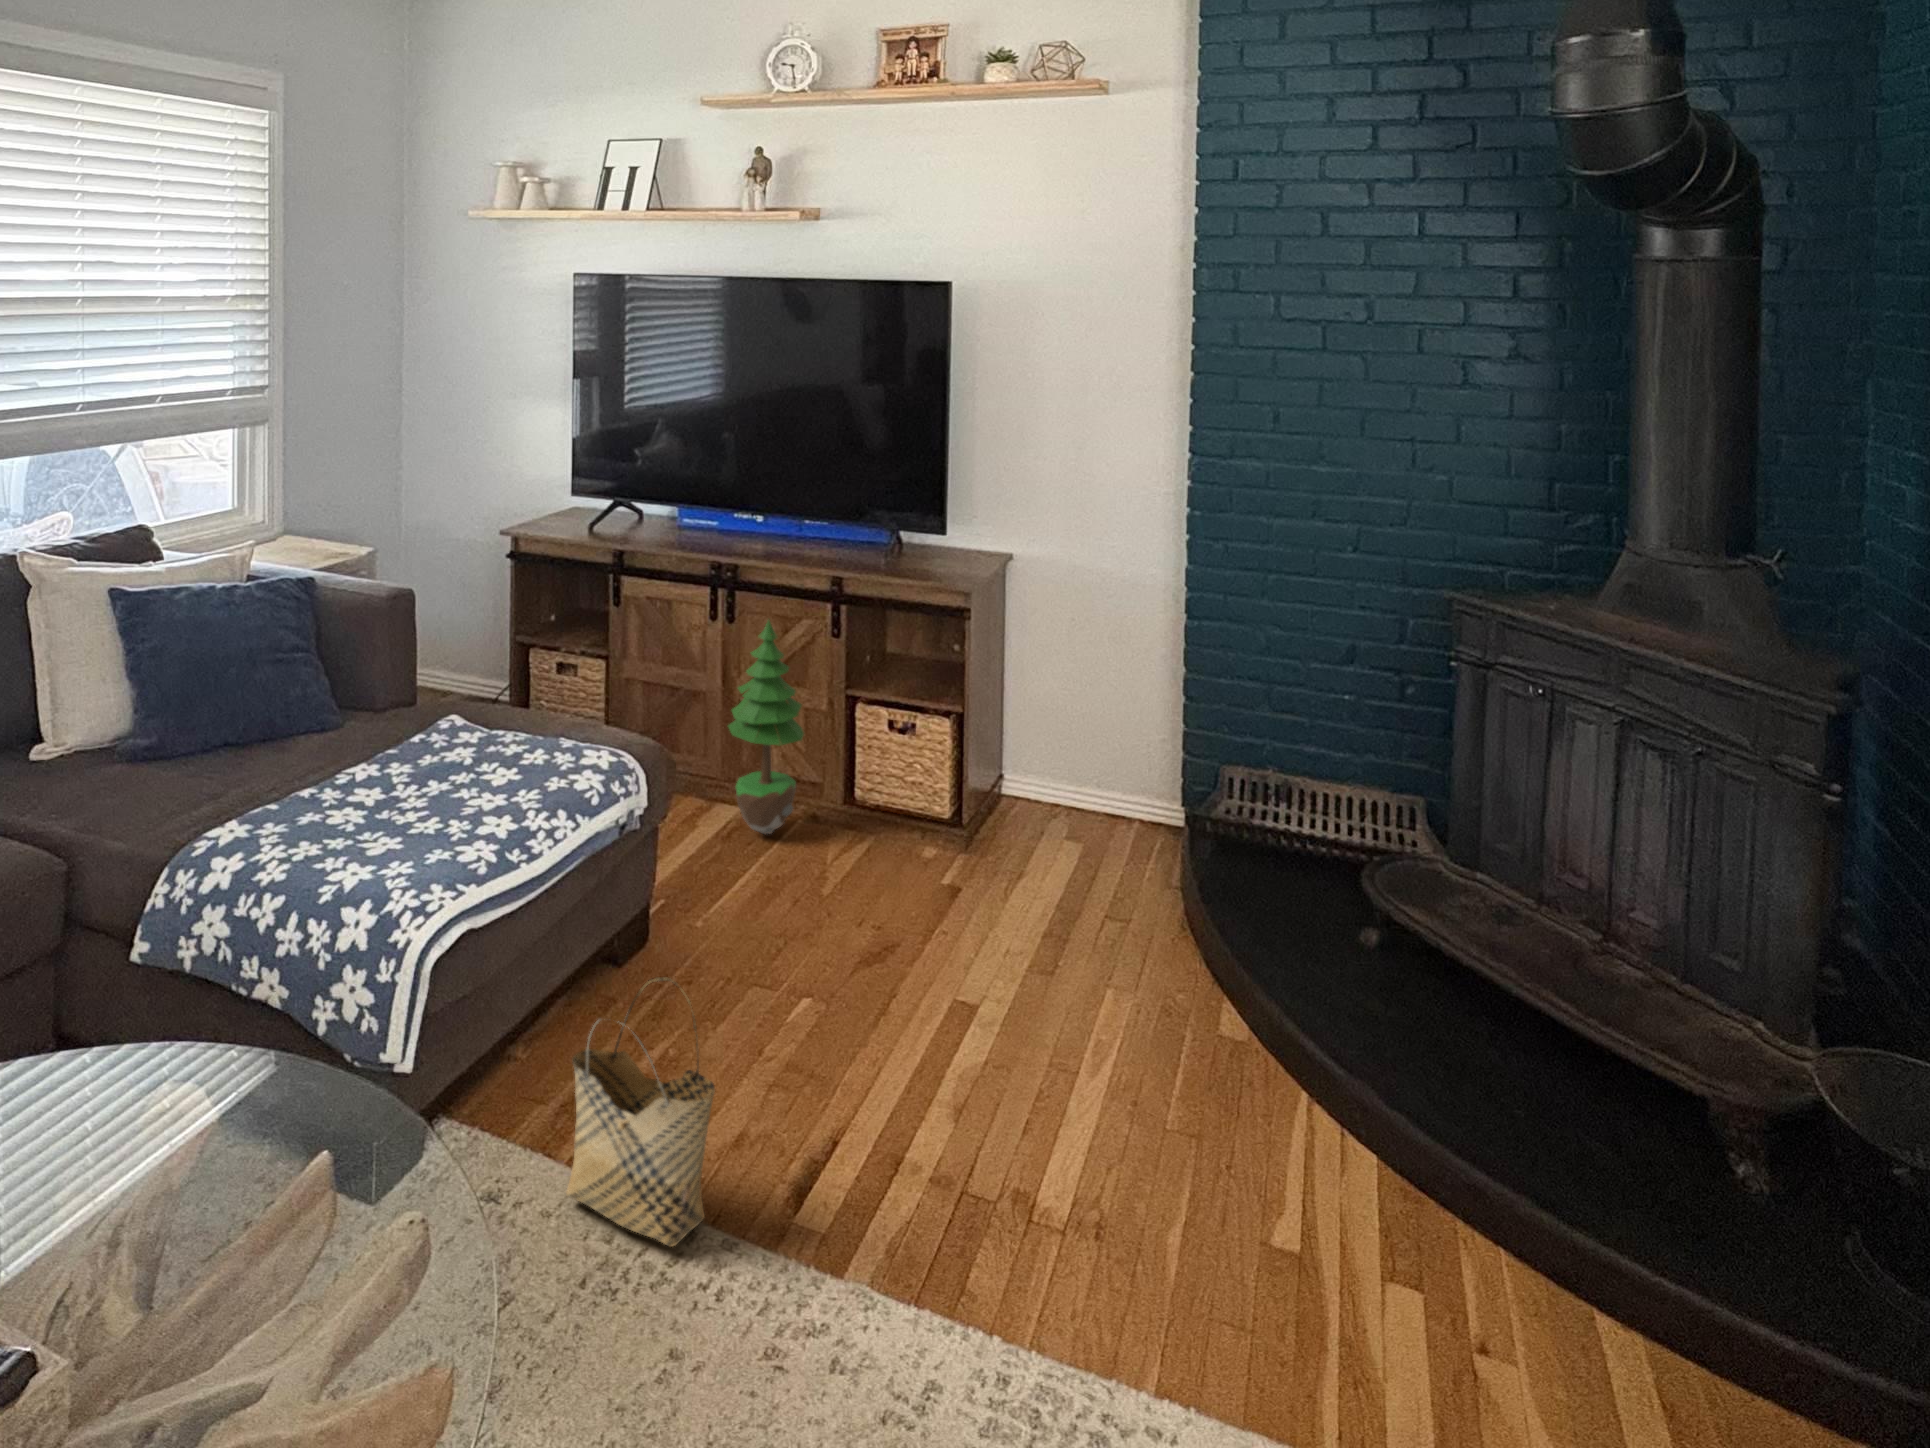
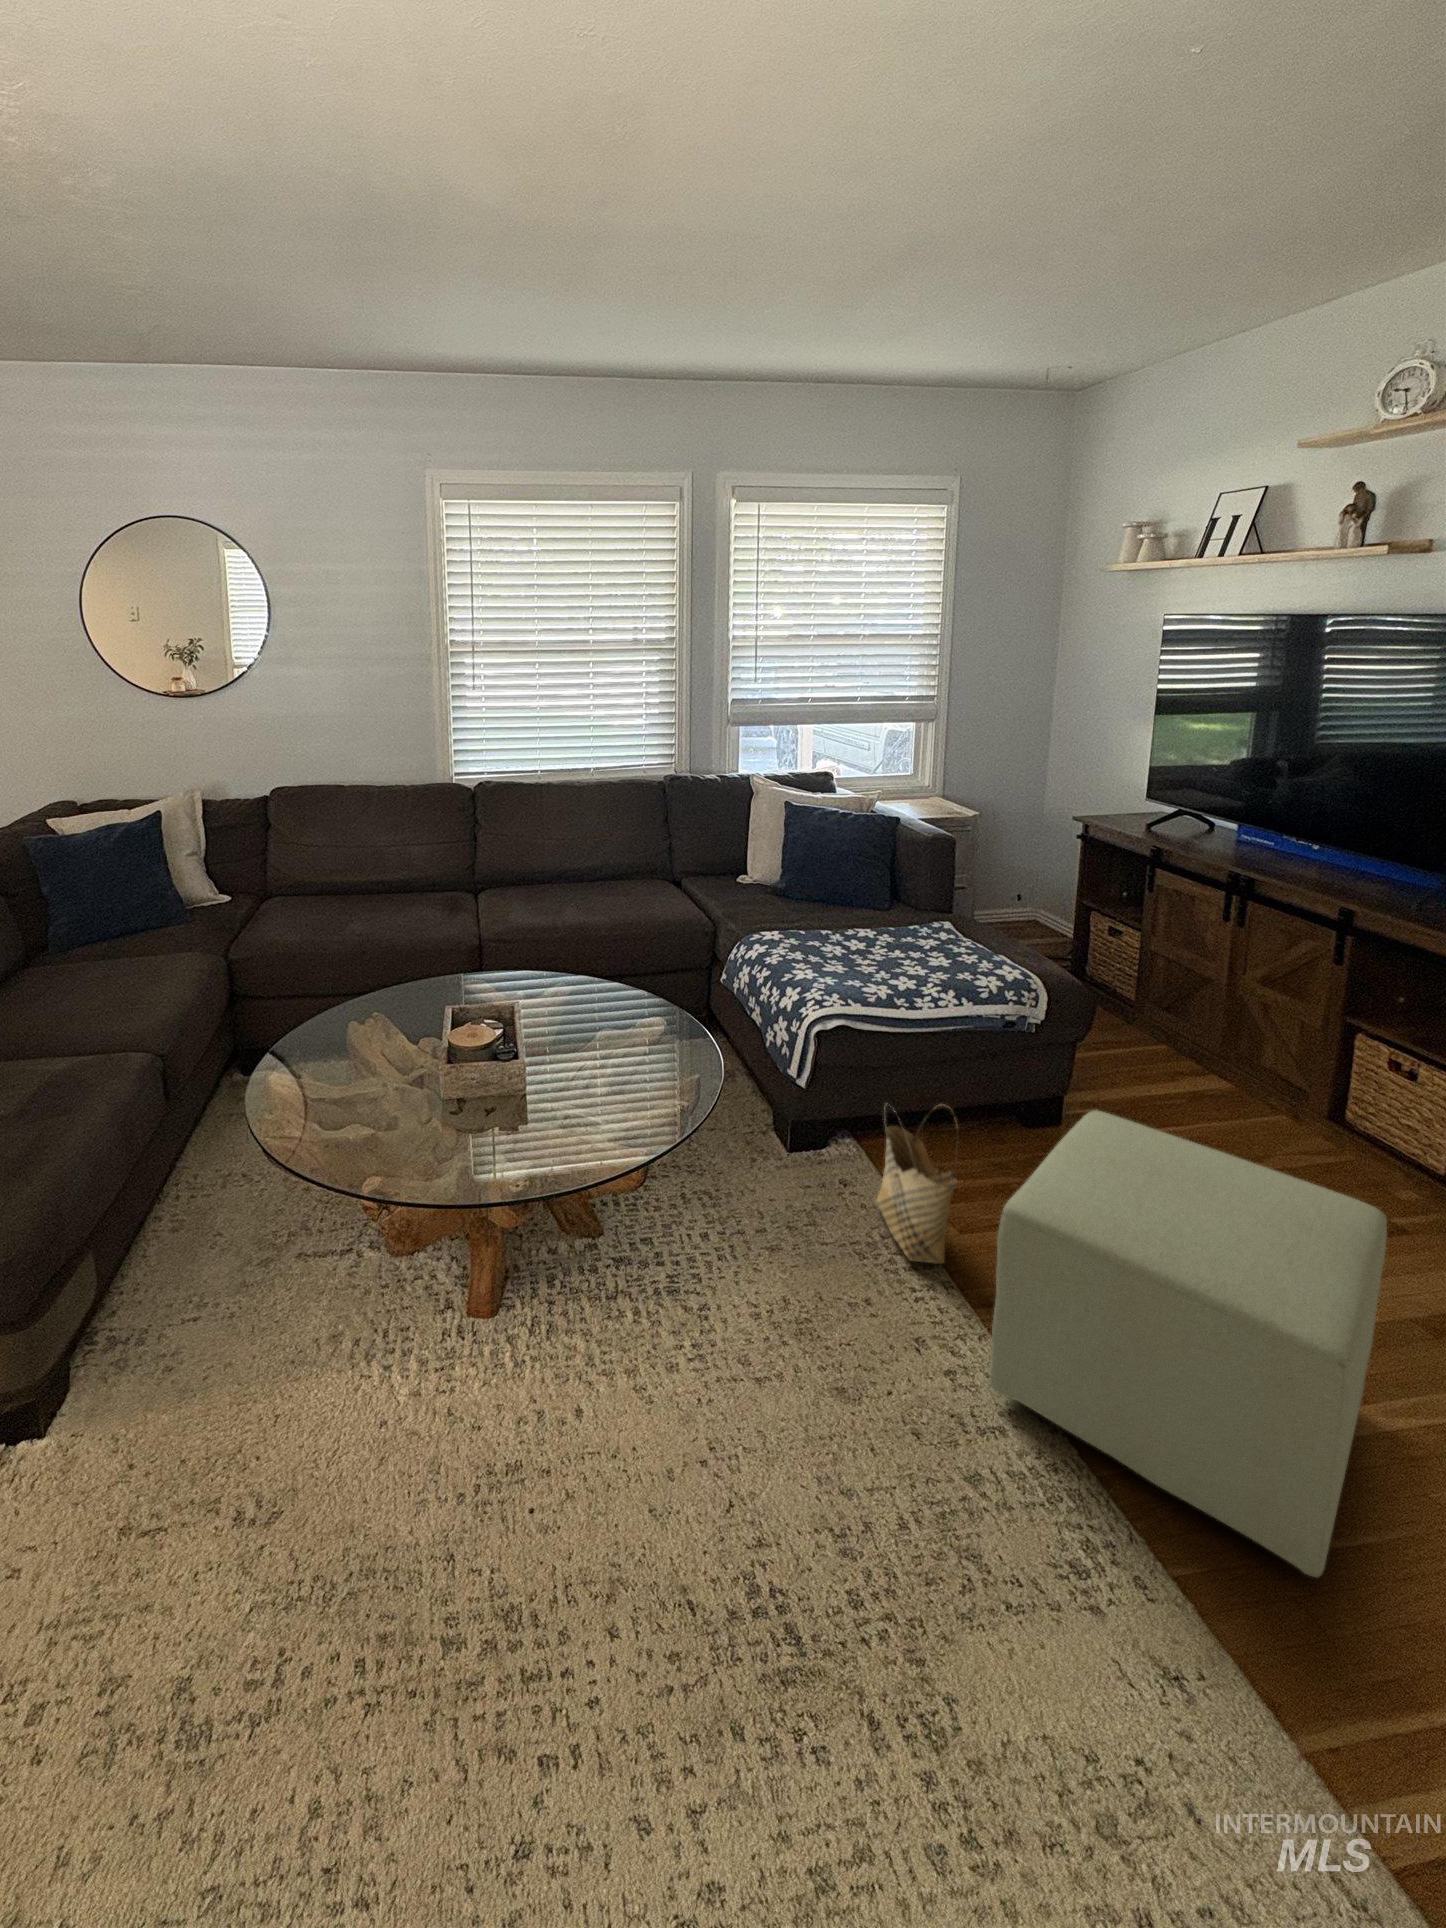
potted tree: present [728,620,804,834] -> none [1202,927,1288,1110]
ottoman: none [815,865,1214,1339] -> present [989,1110,1387,1577]

